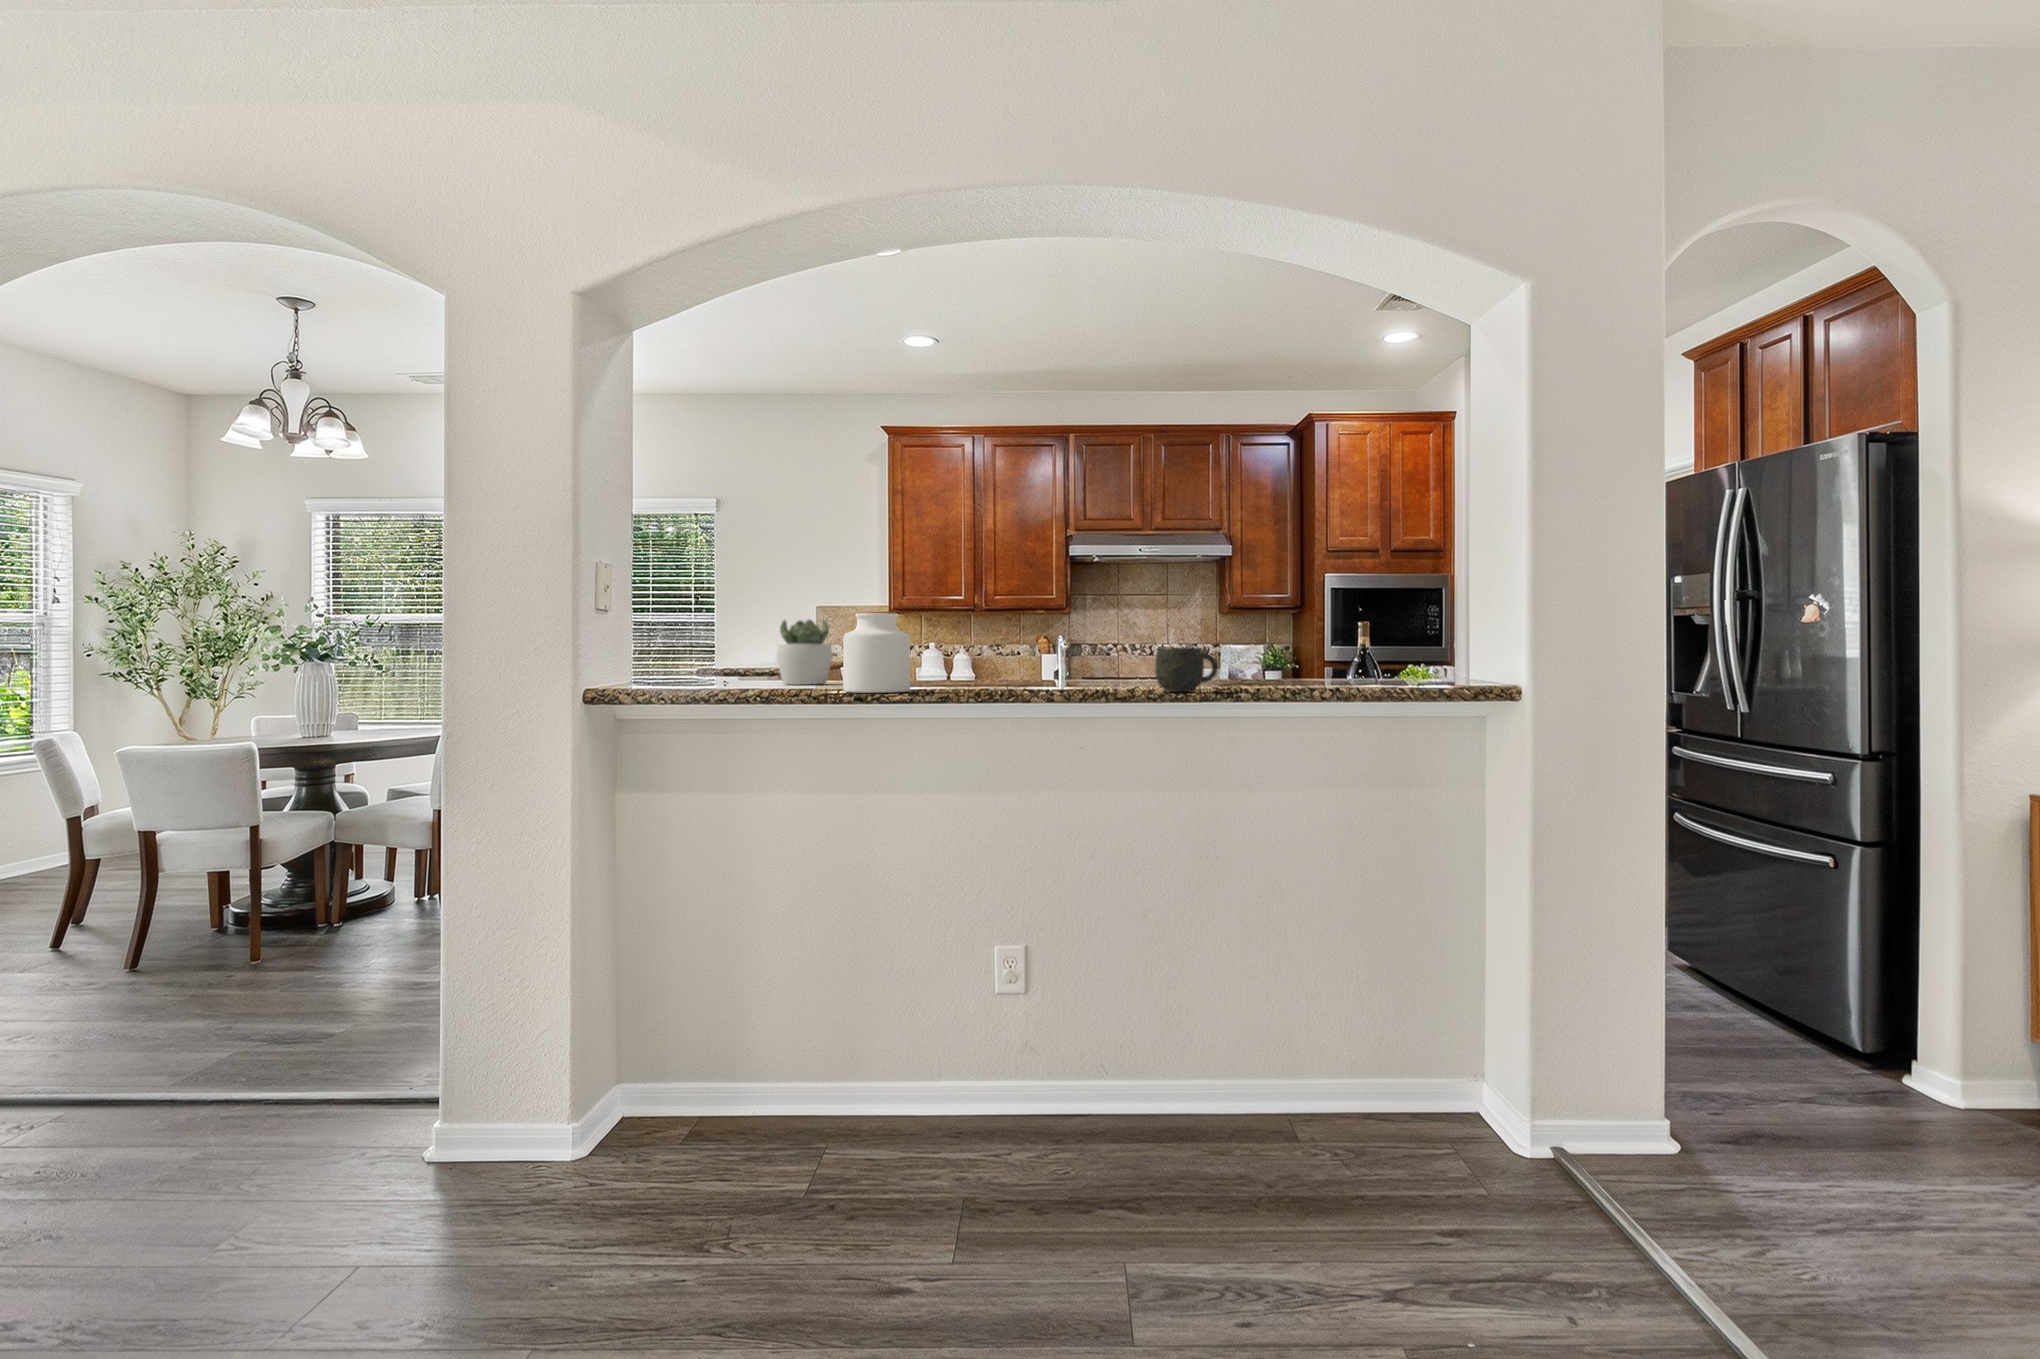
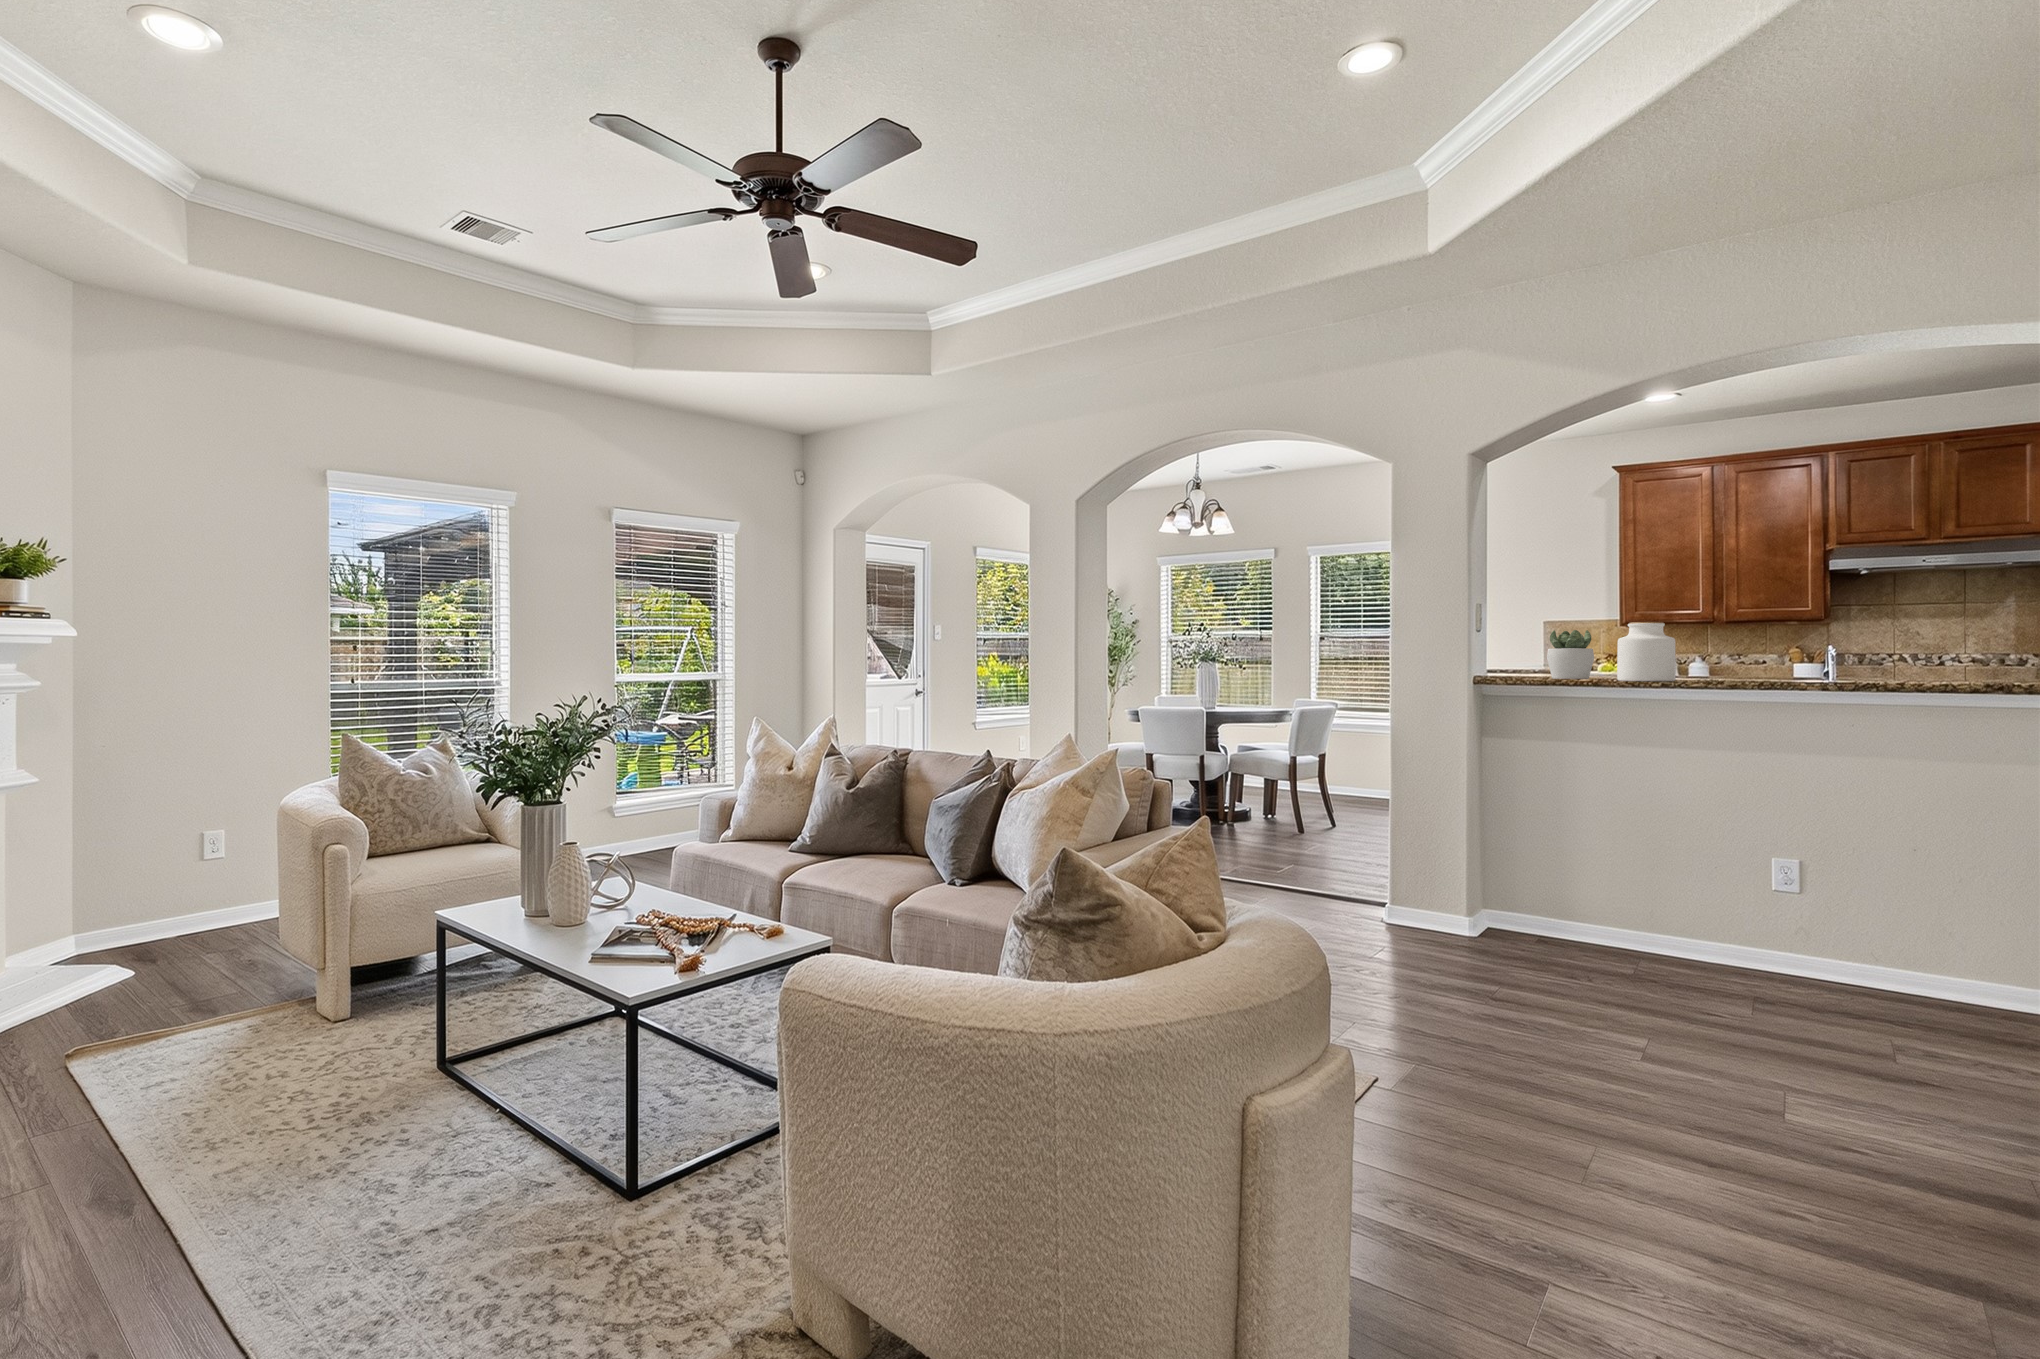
mug: present [1155,648,1218,692] -> none [1925,647,2000,685]

